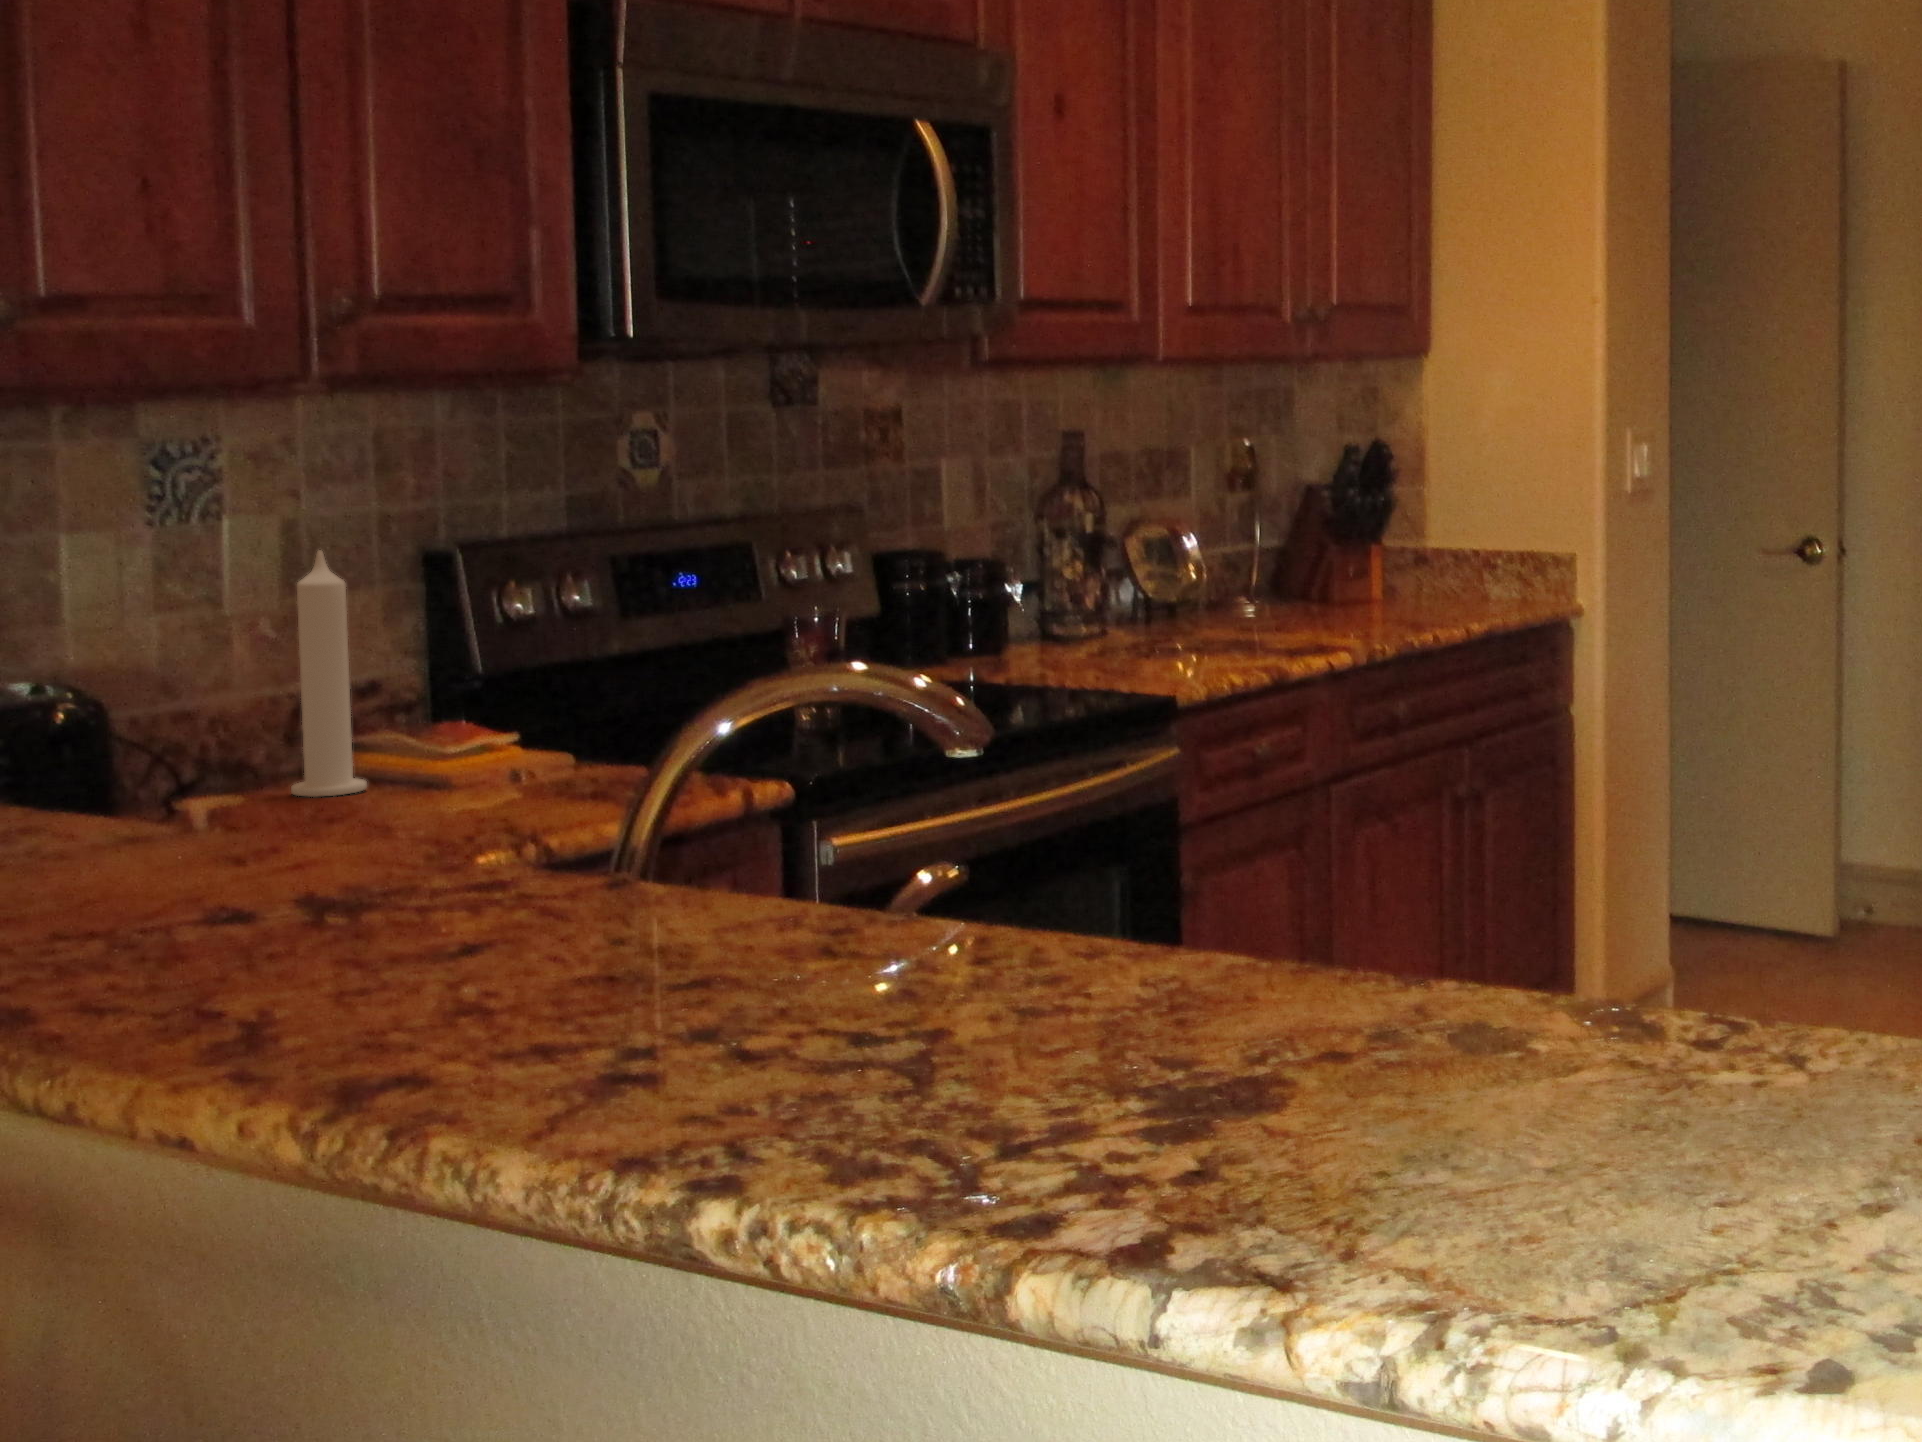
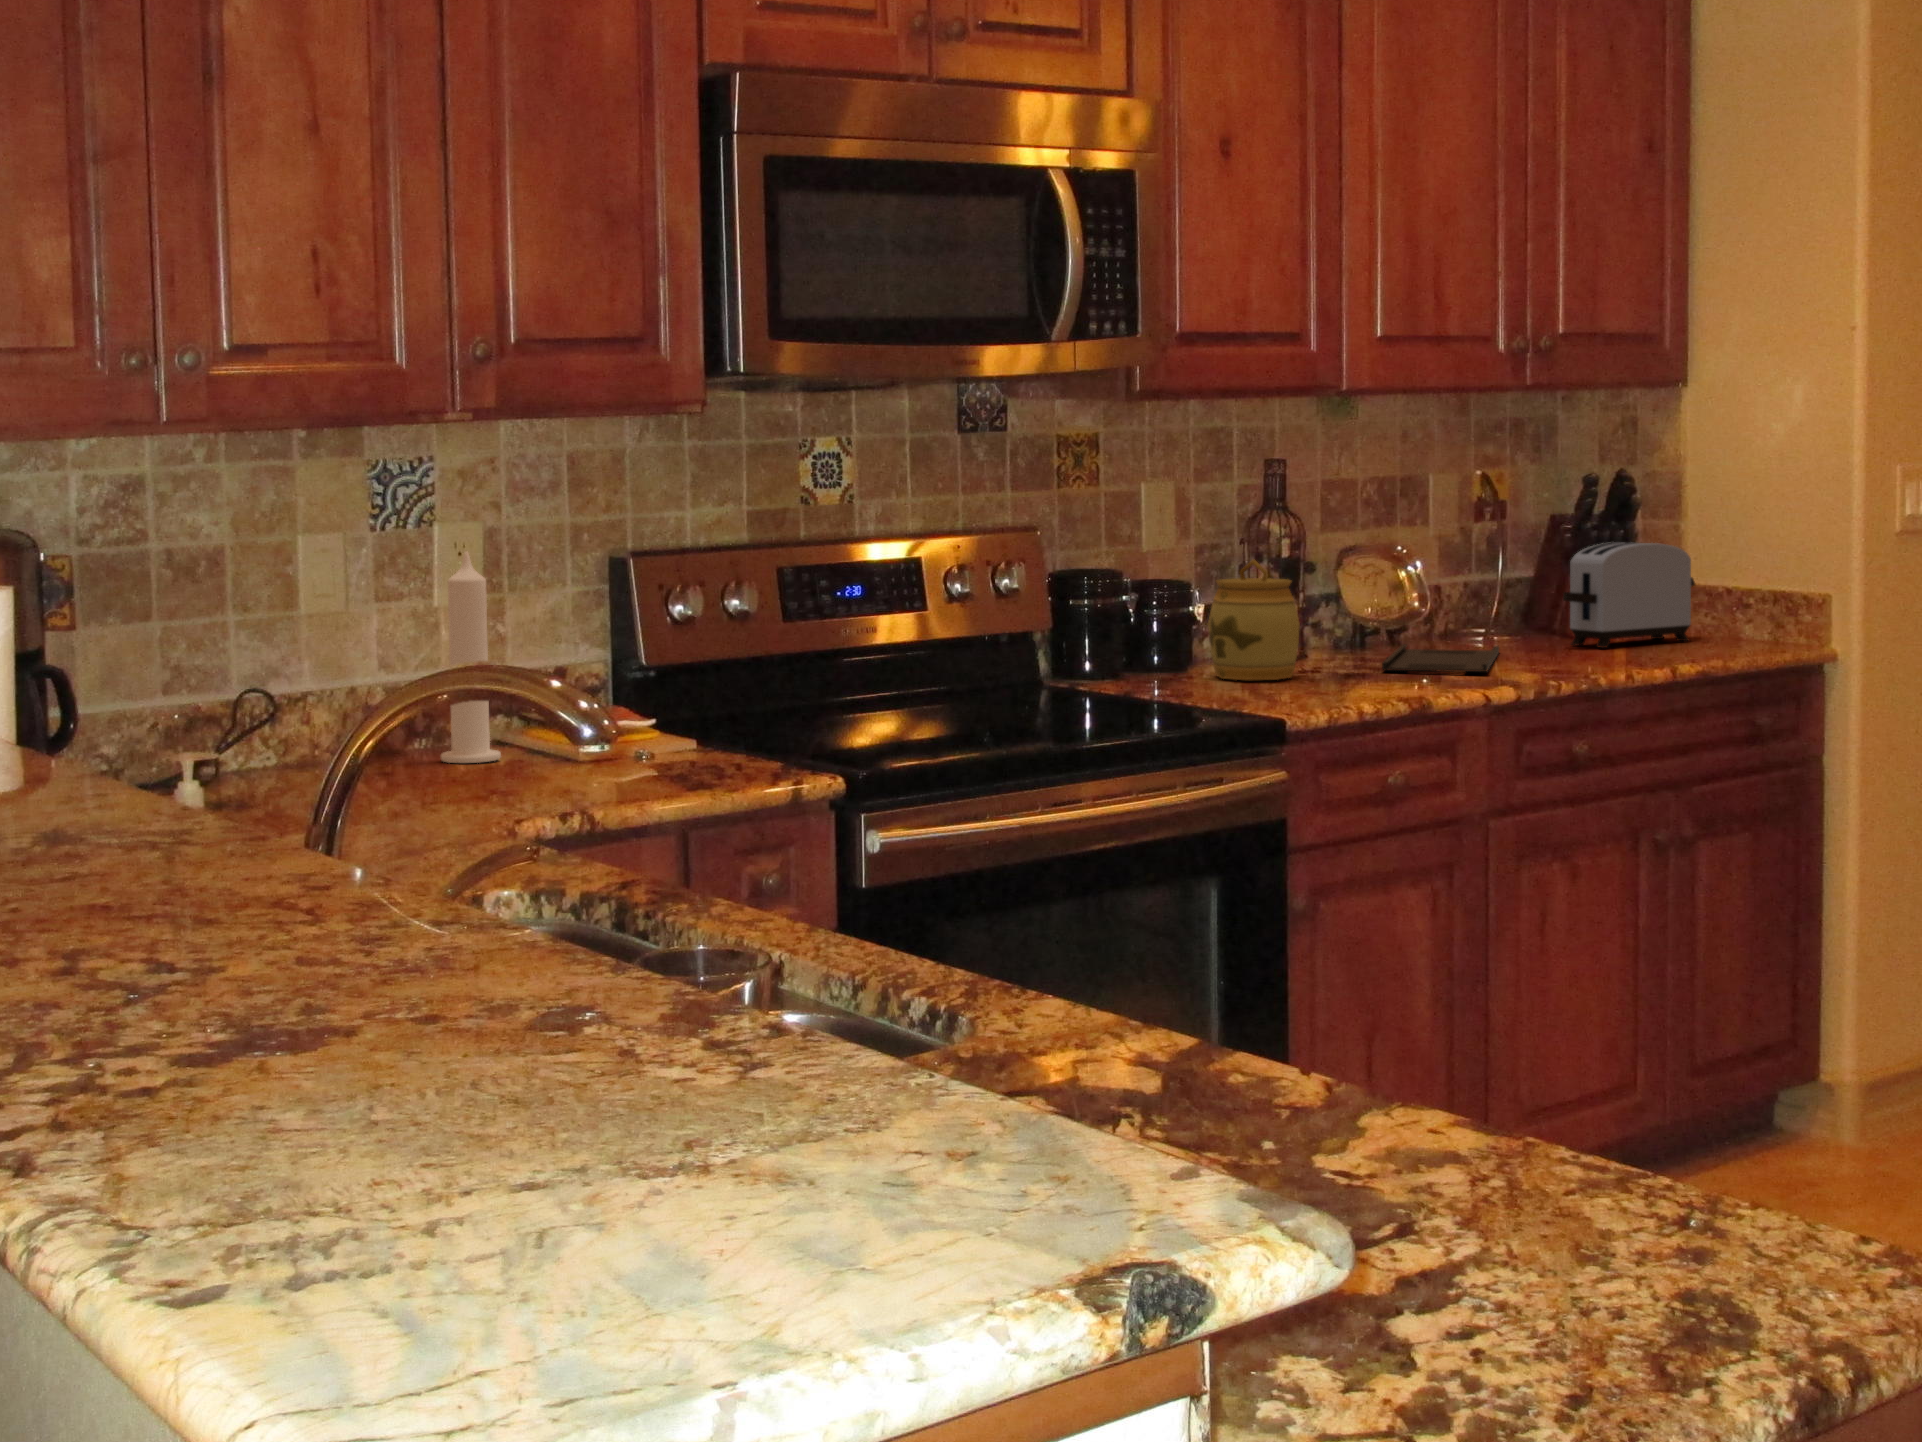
toaster: none [1345,509,1449,610] -> present [1563,542,1695,648]
jar: none [1043,534,1138,657] -> present [1208,560,1300,680]
tray: none [1199,612,1310,641] -> present [1382,644,1499,672]

